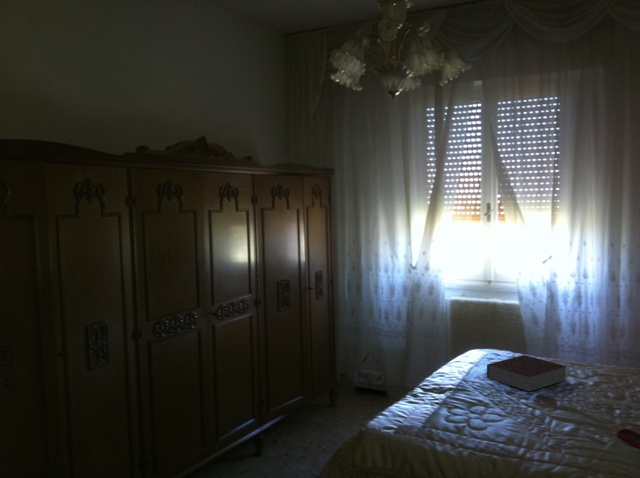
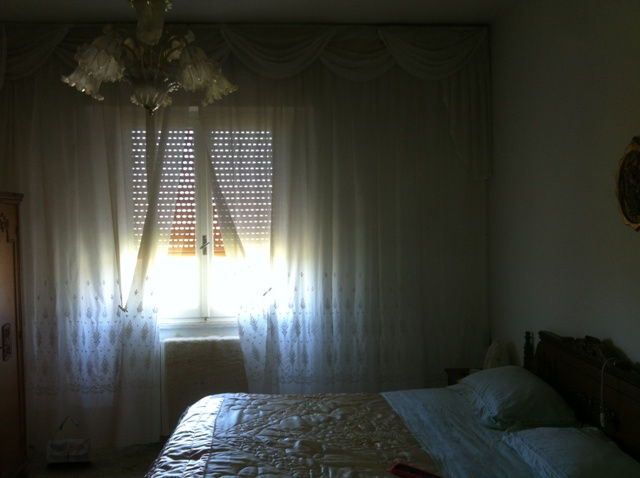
book: present [487,355,566,391] -> none [240,396,319,437]

